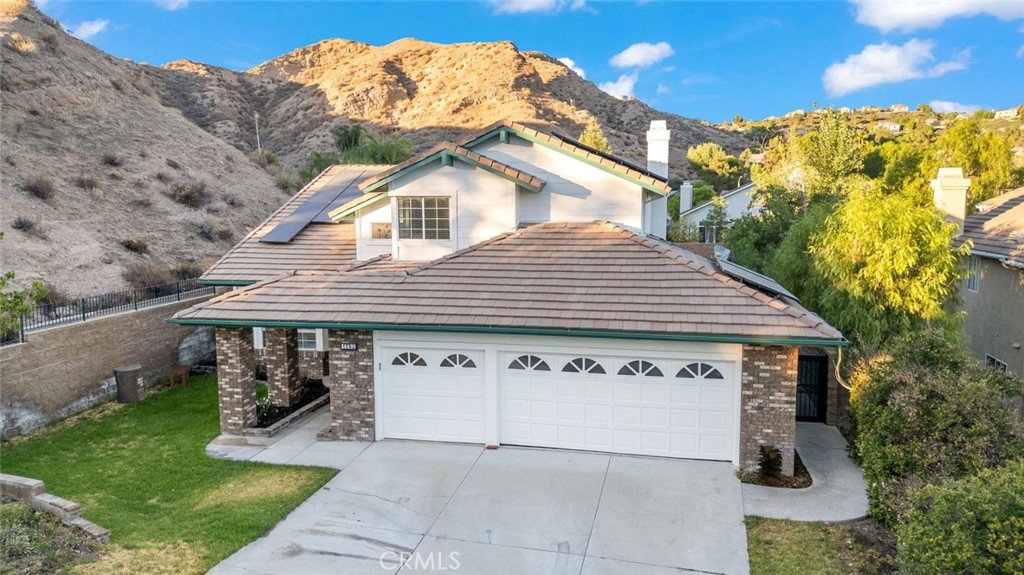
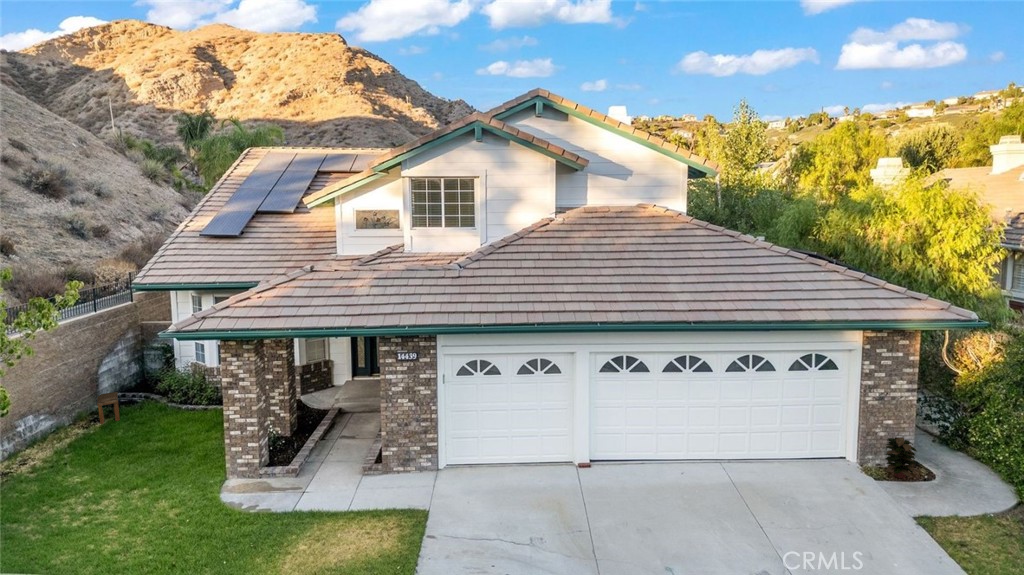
trash can: present [113,363,145,404] -> none [29,394,73,449]

